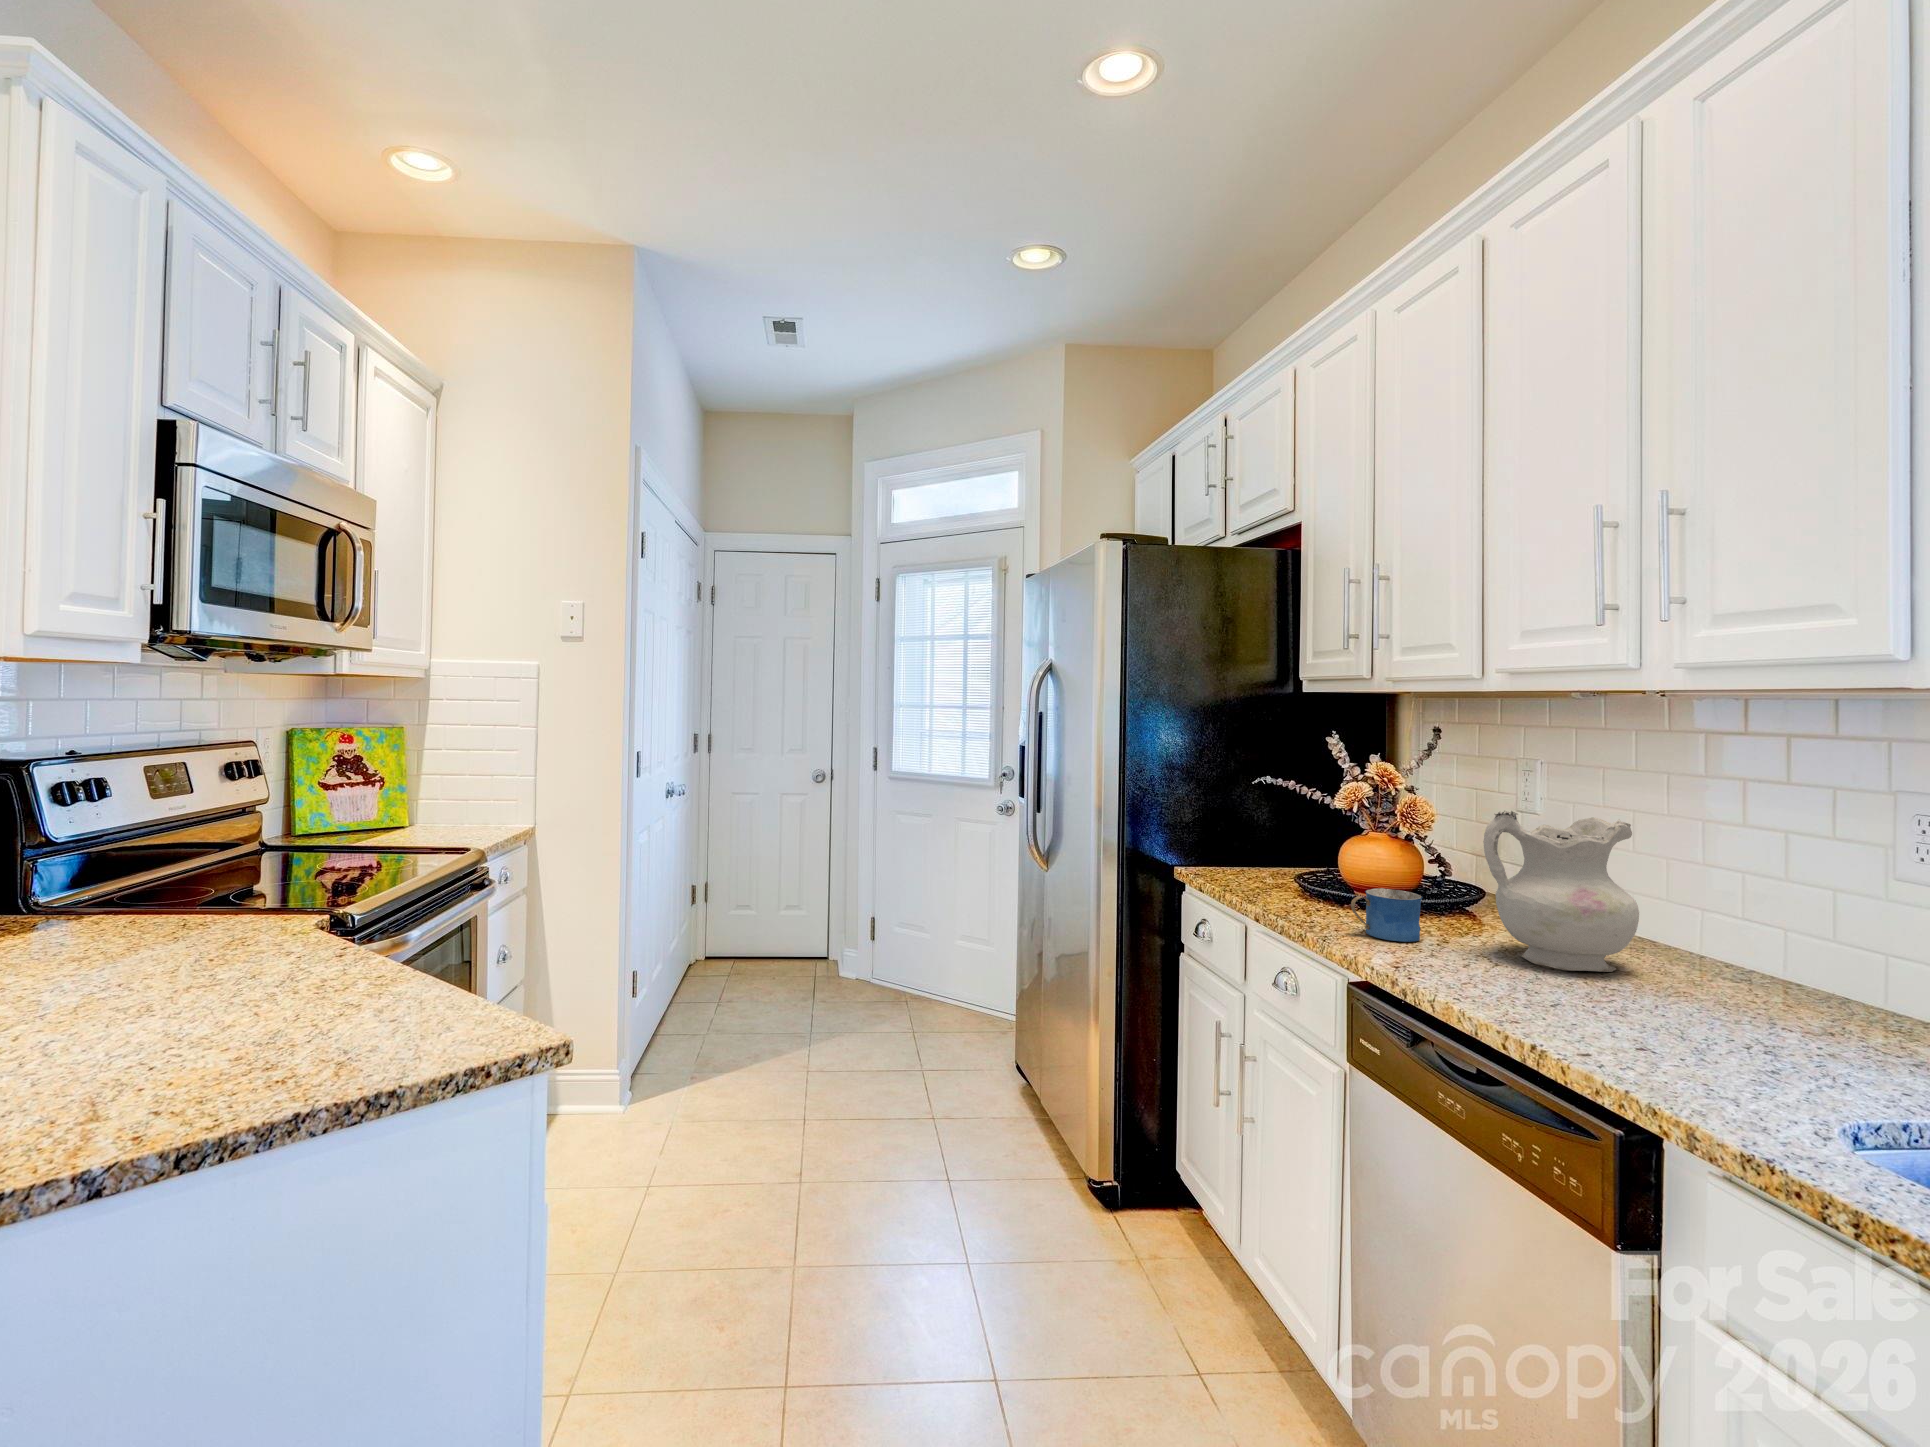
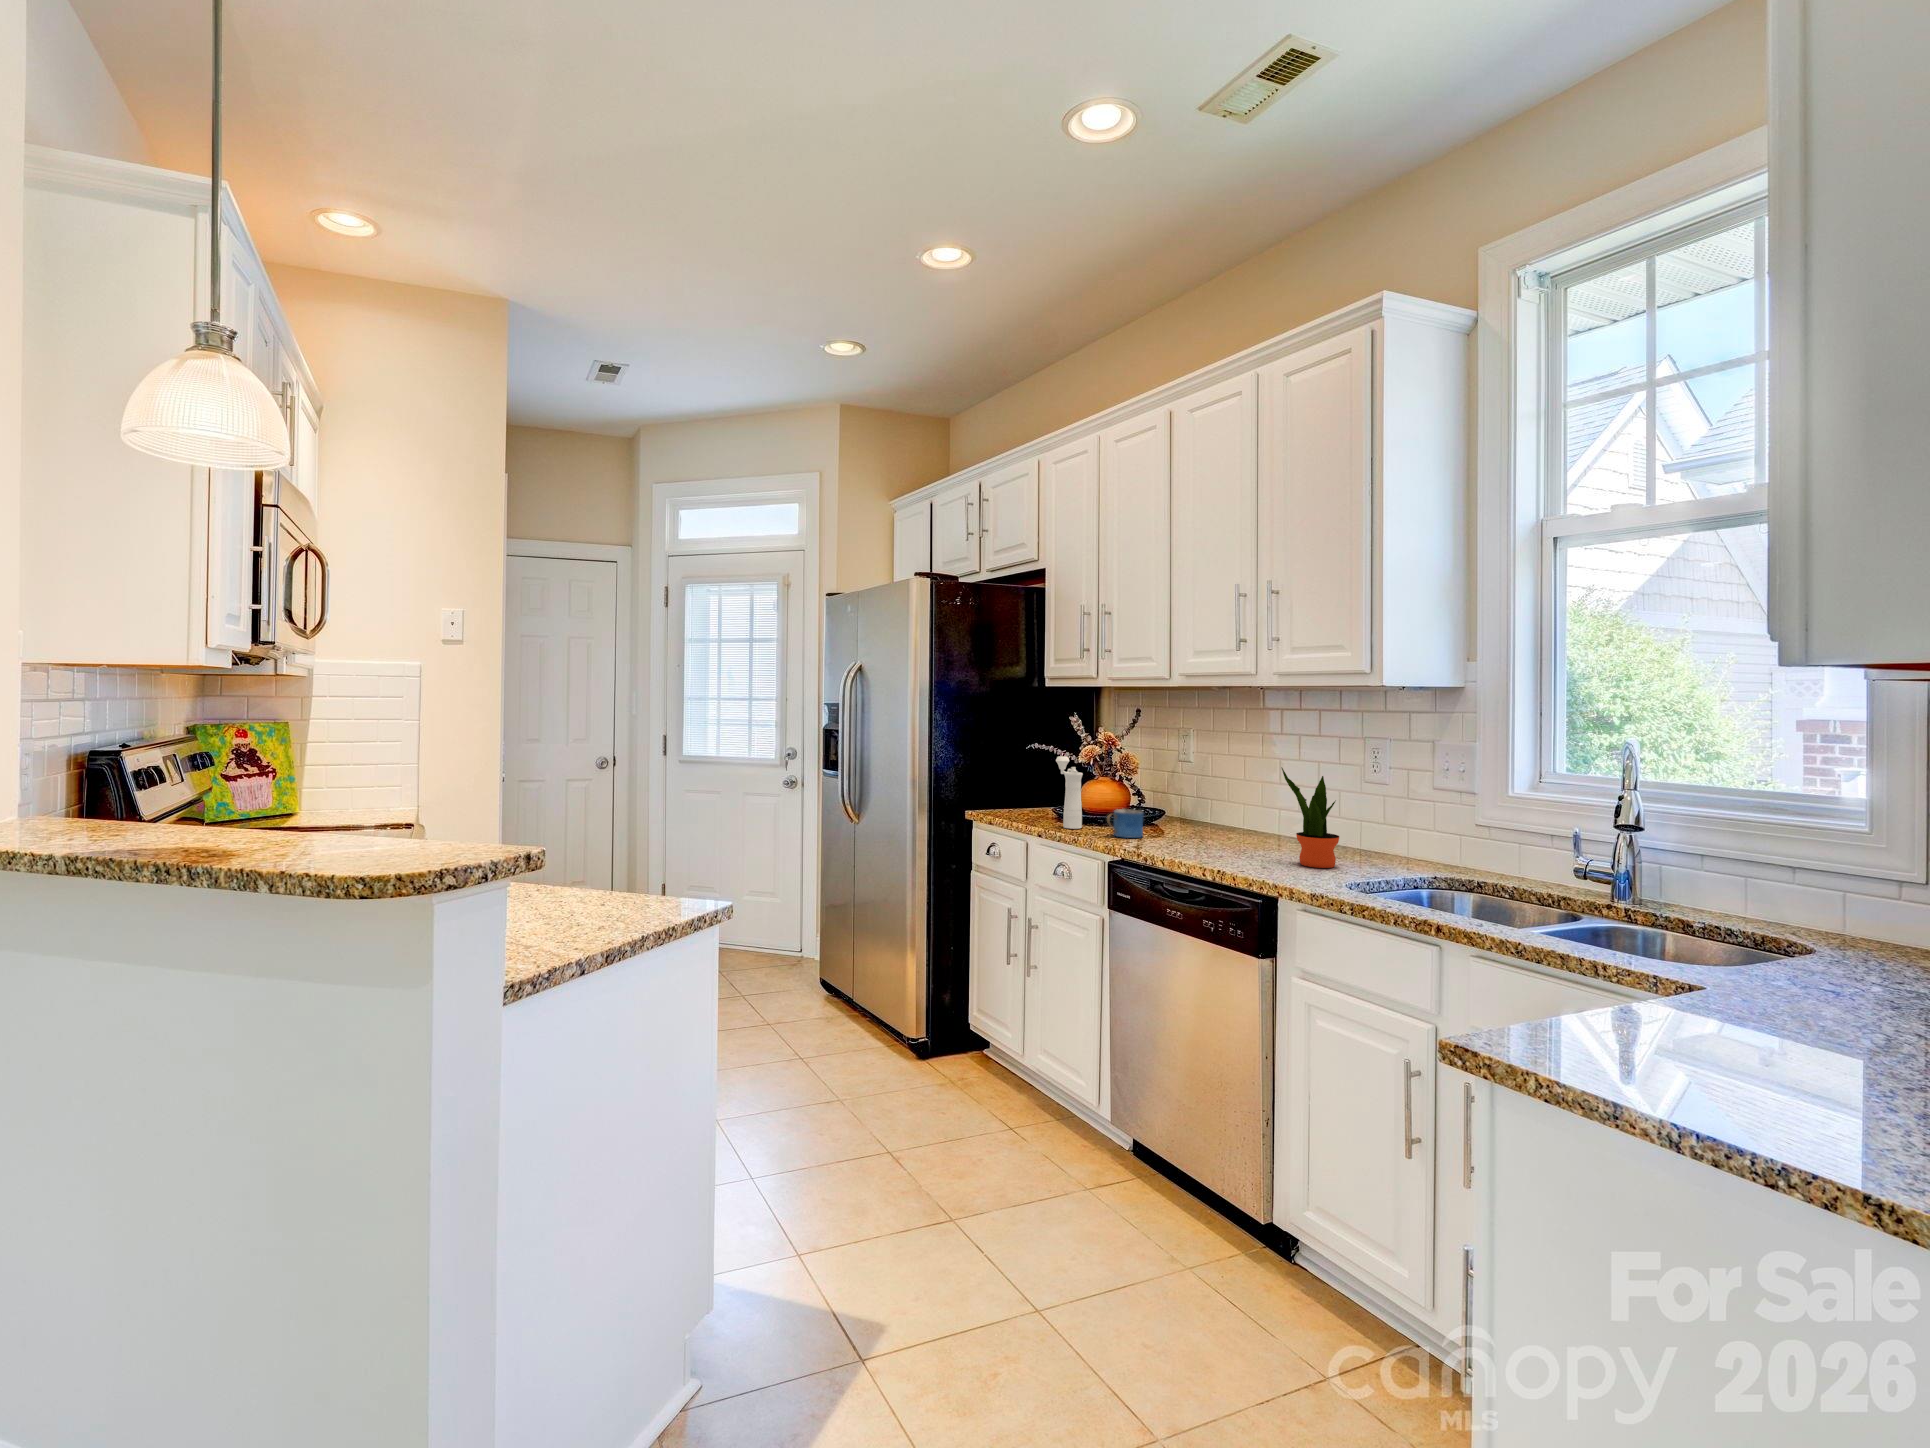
pepper mill: none [1286,795,1323,912] -> present [1056,756,1083,829]
ceramic pitcher: present [1483,811,1639,972] -> none [1179,758,1251,844]
potted plant: none [1694,841,1850,1071] -> present [1282,768,1339,868]

